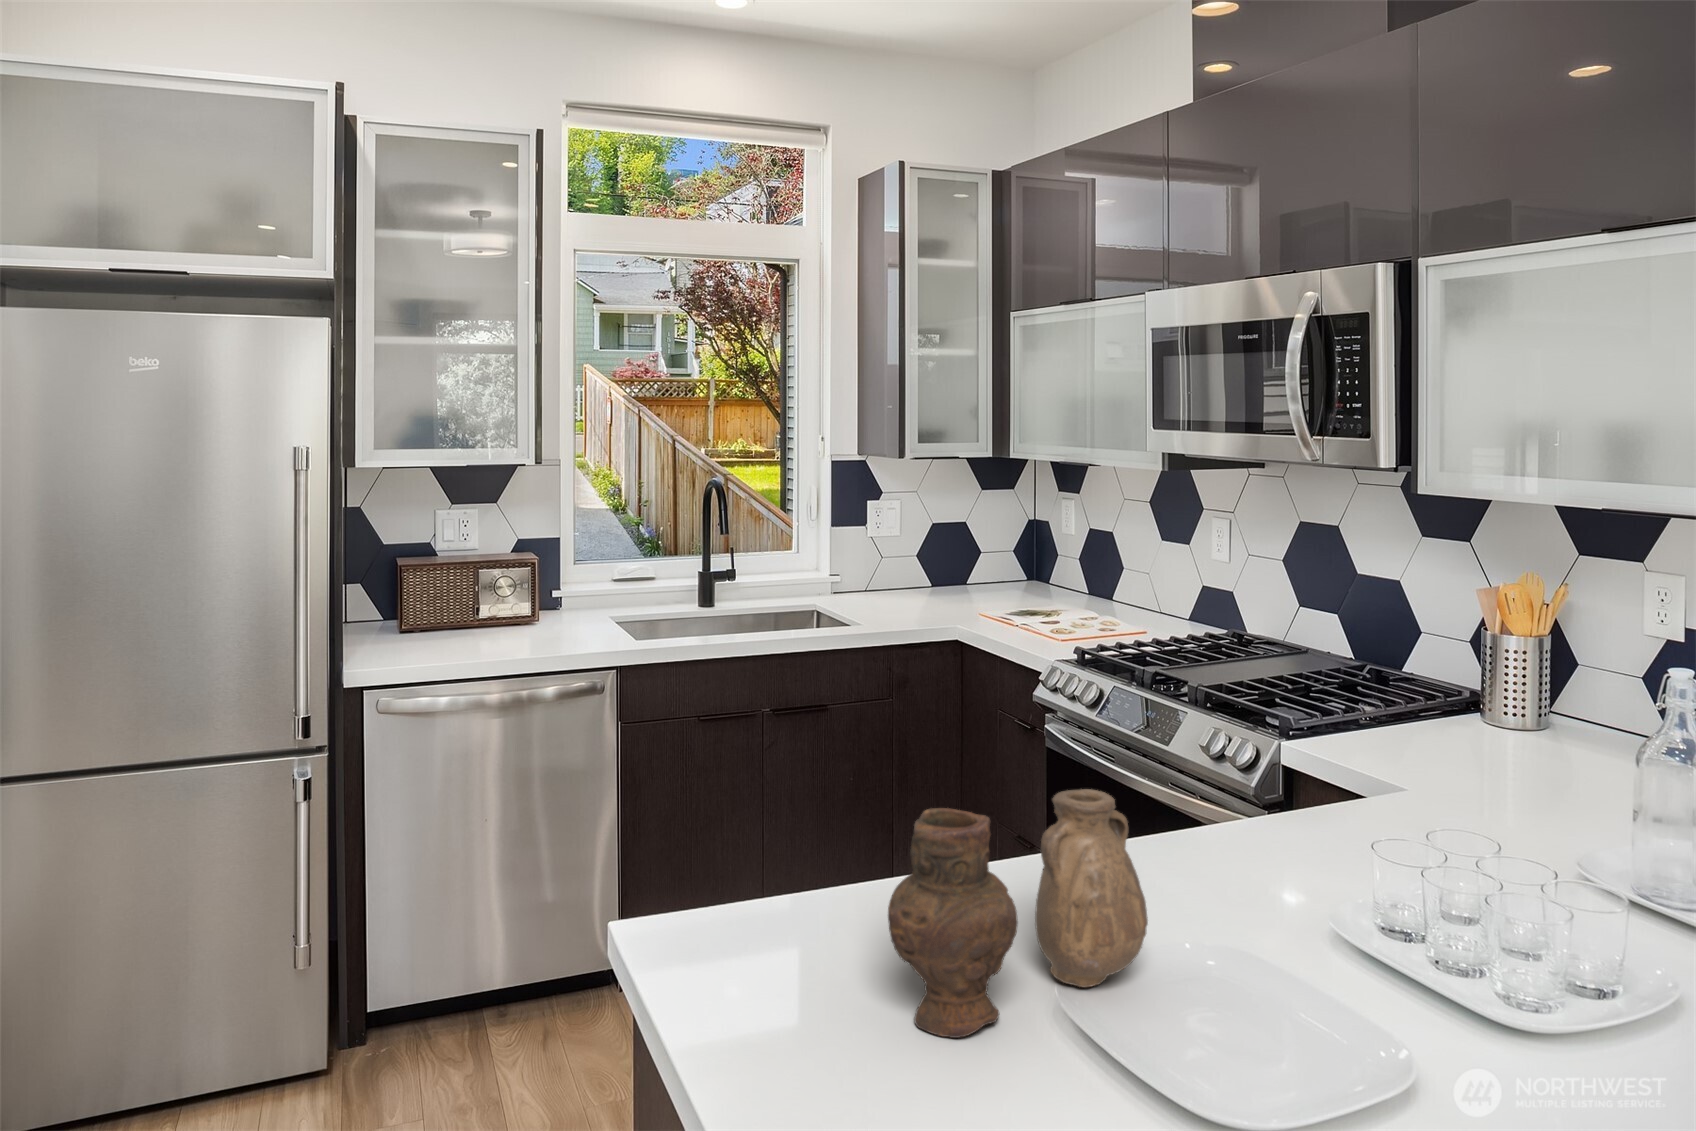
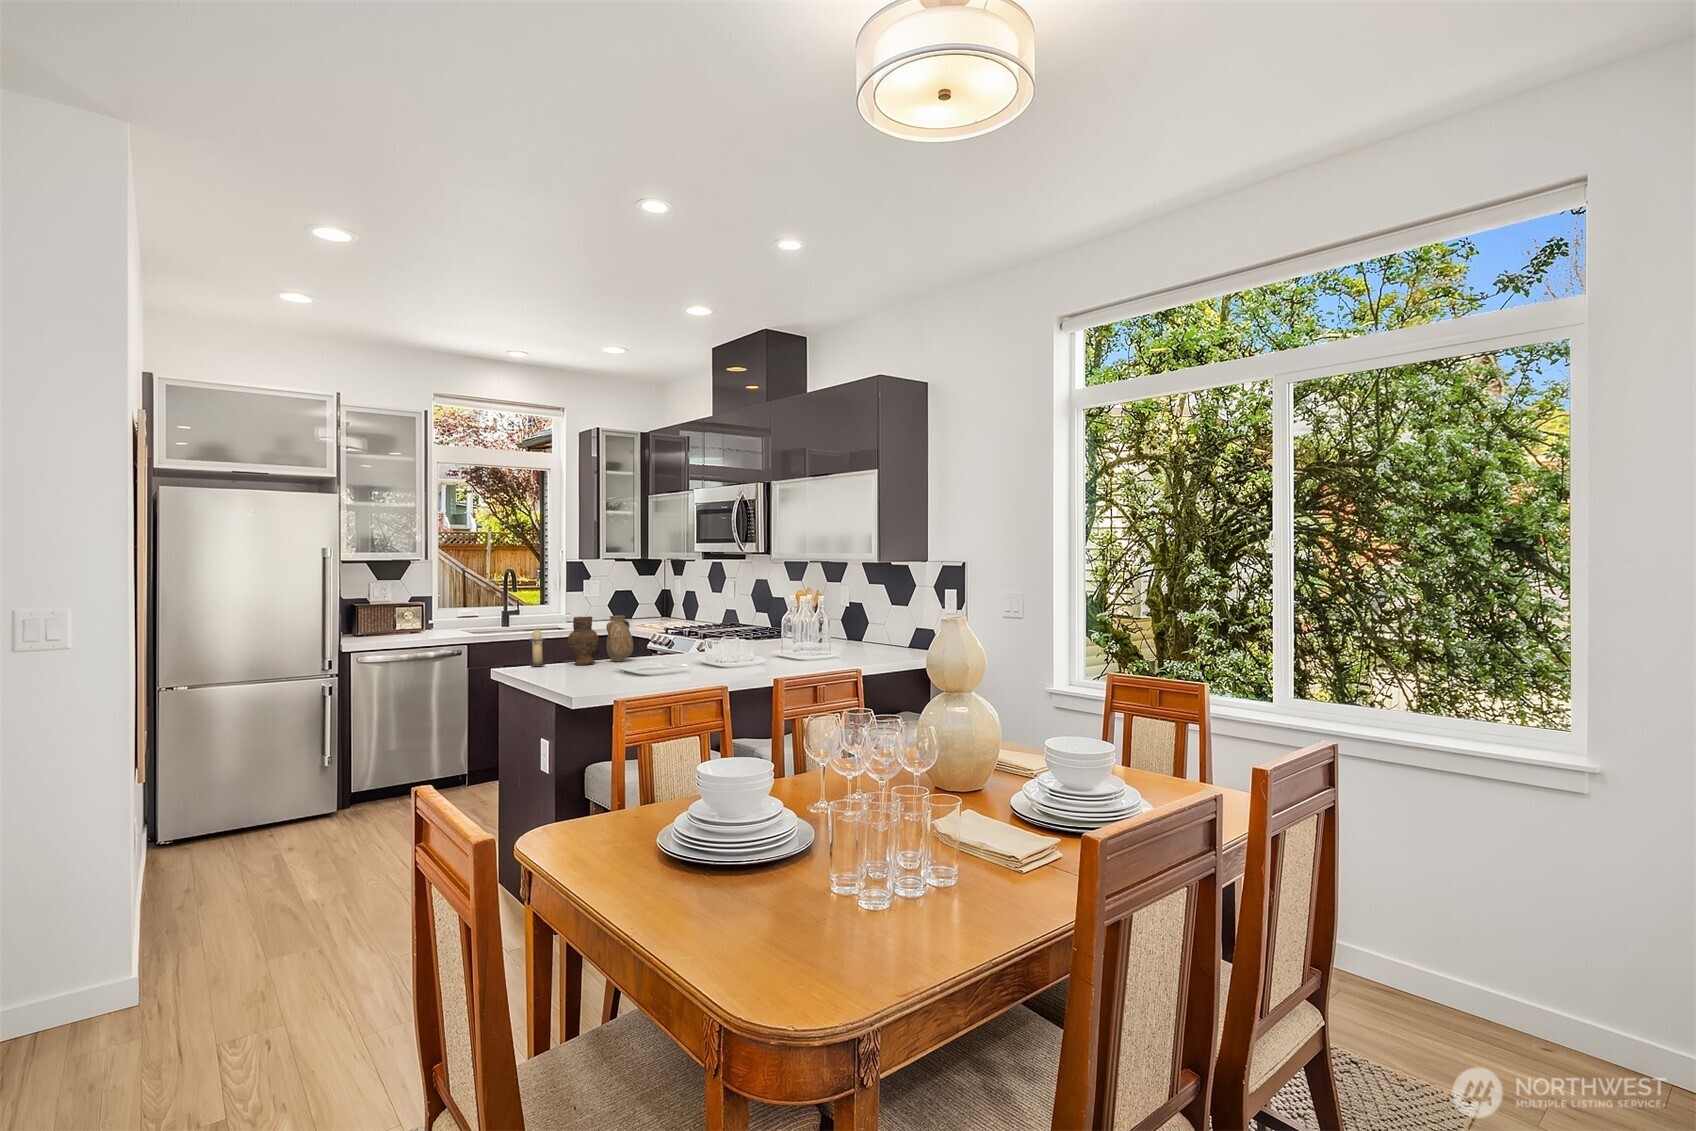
candle: none [721,861,805,1038] -> present [529,630,545,666]

